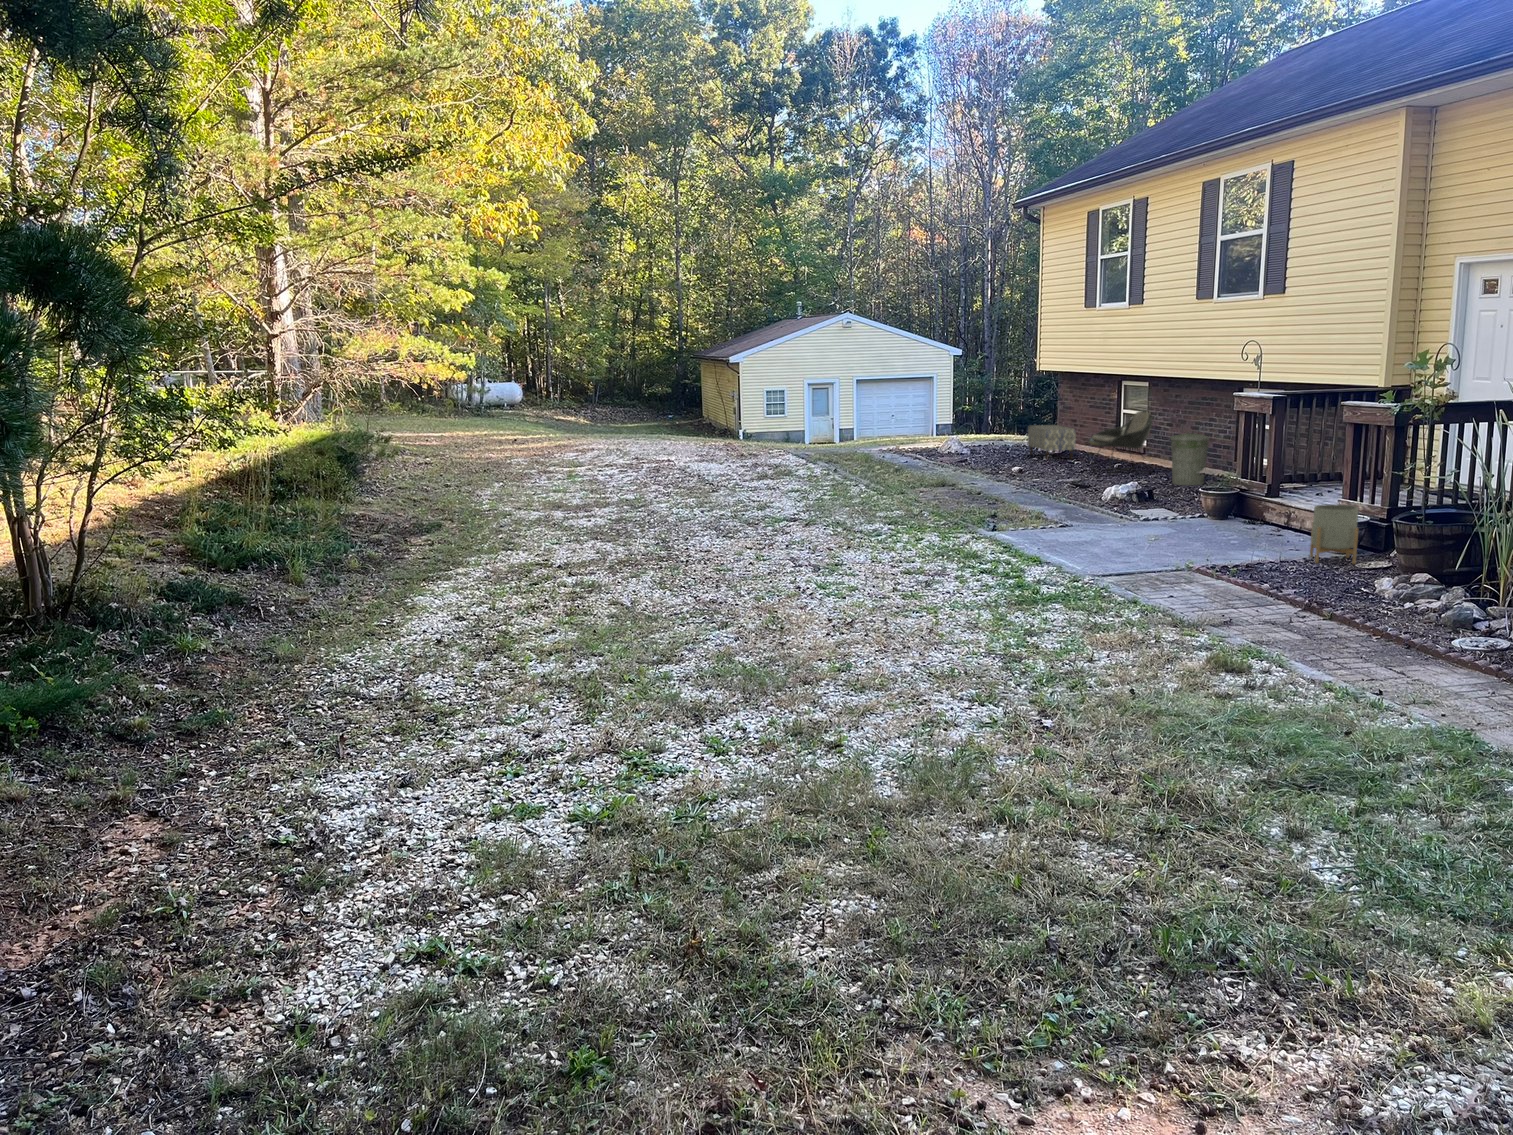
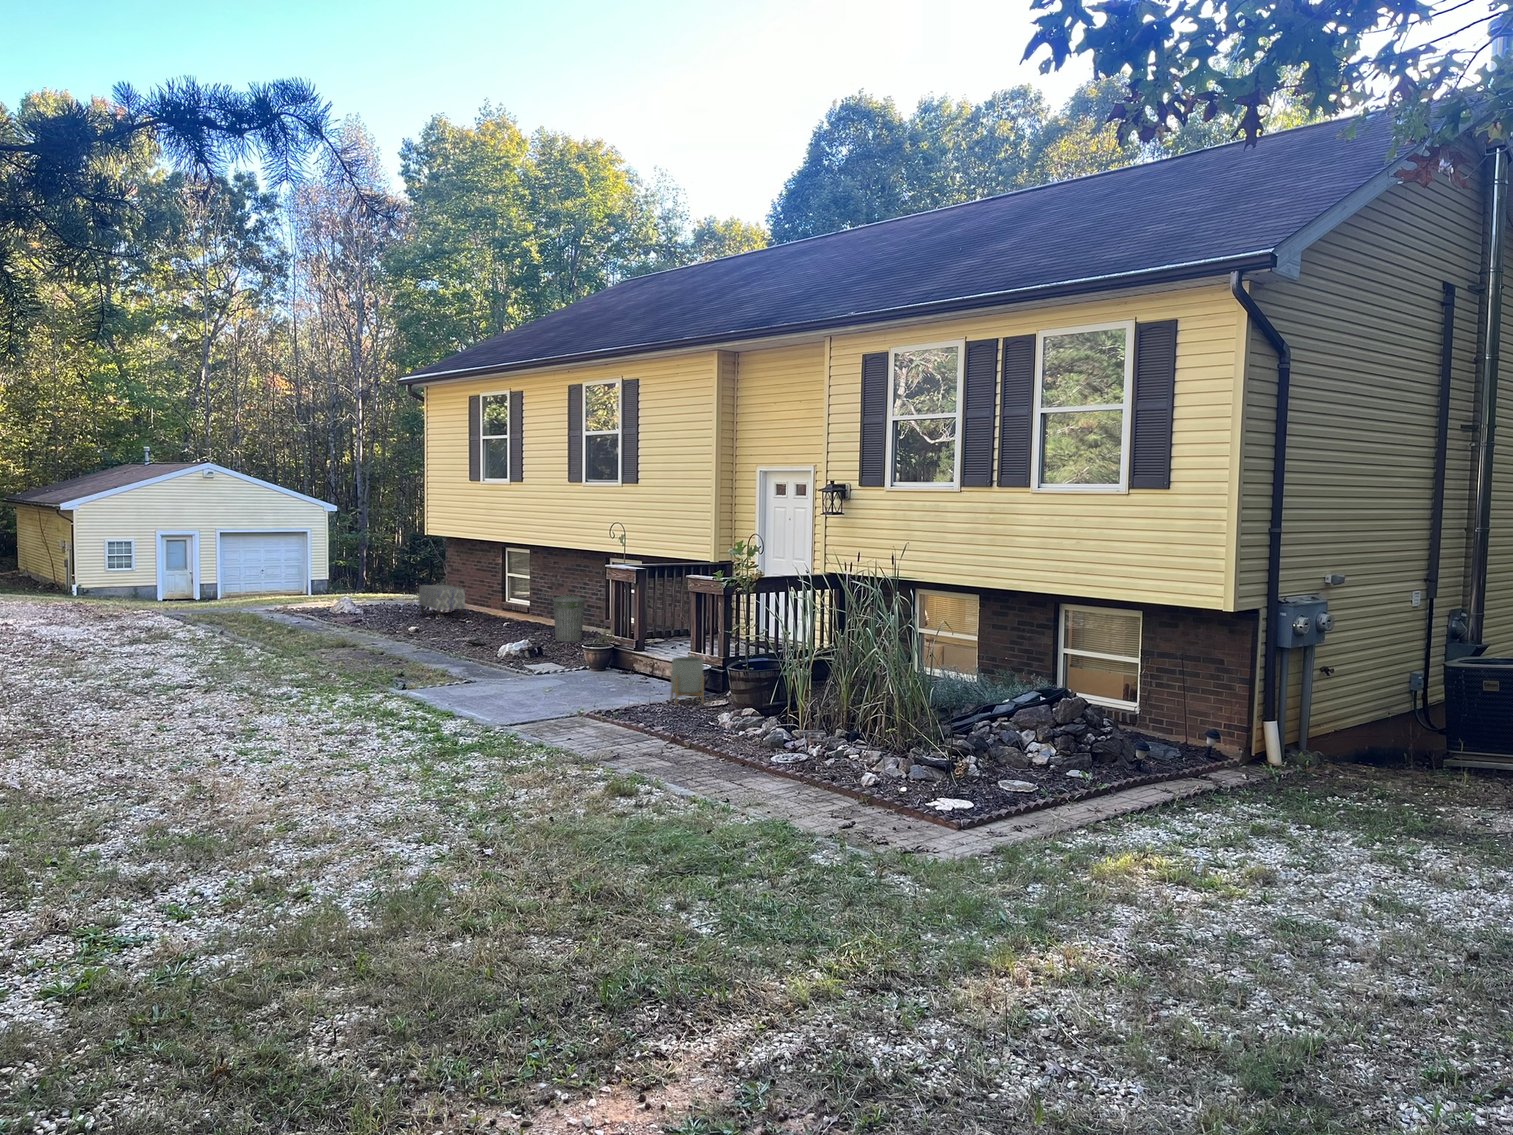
lounge chair: present [1089,409,1154,475] -> none [479,573,538,633]

